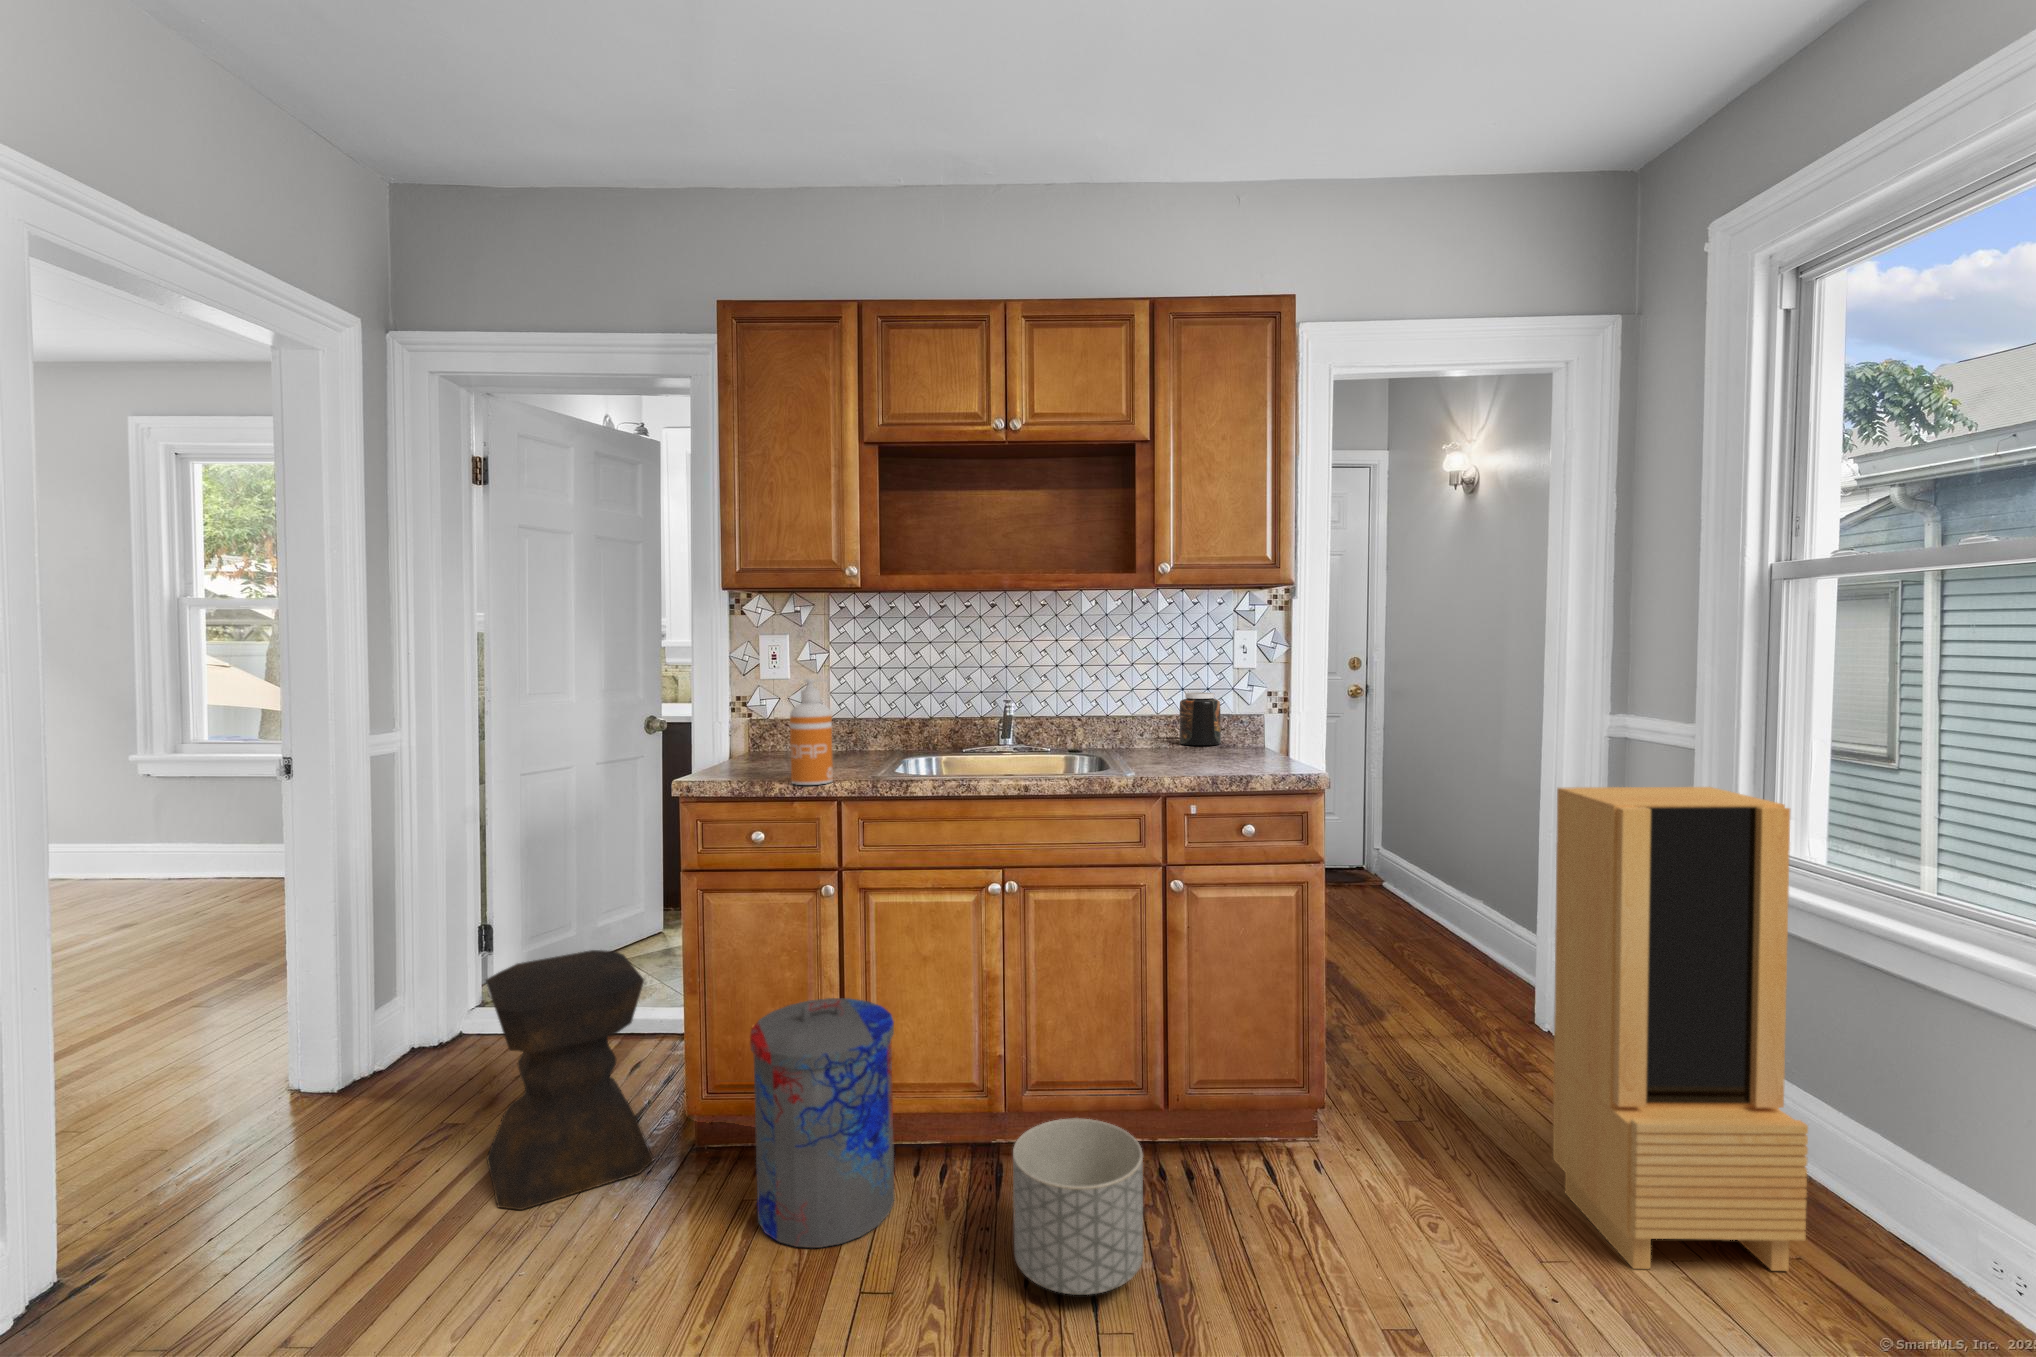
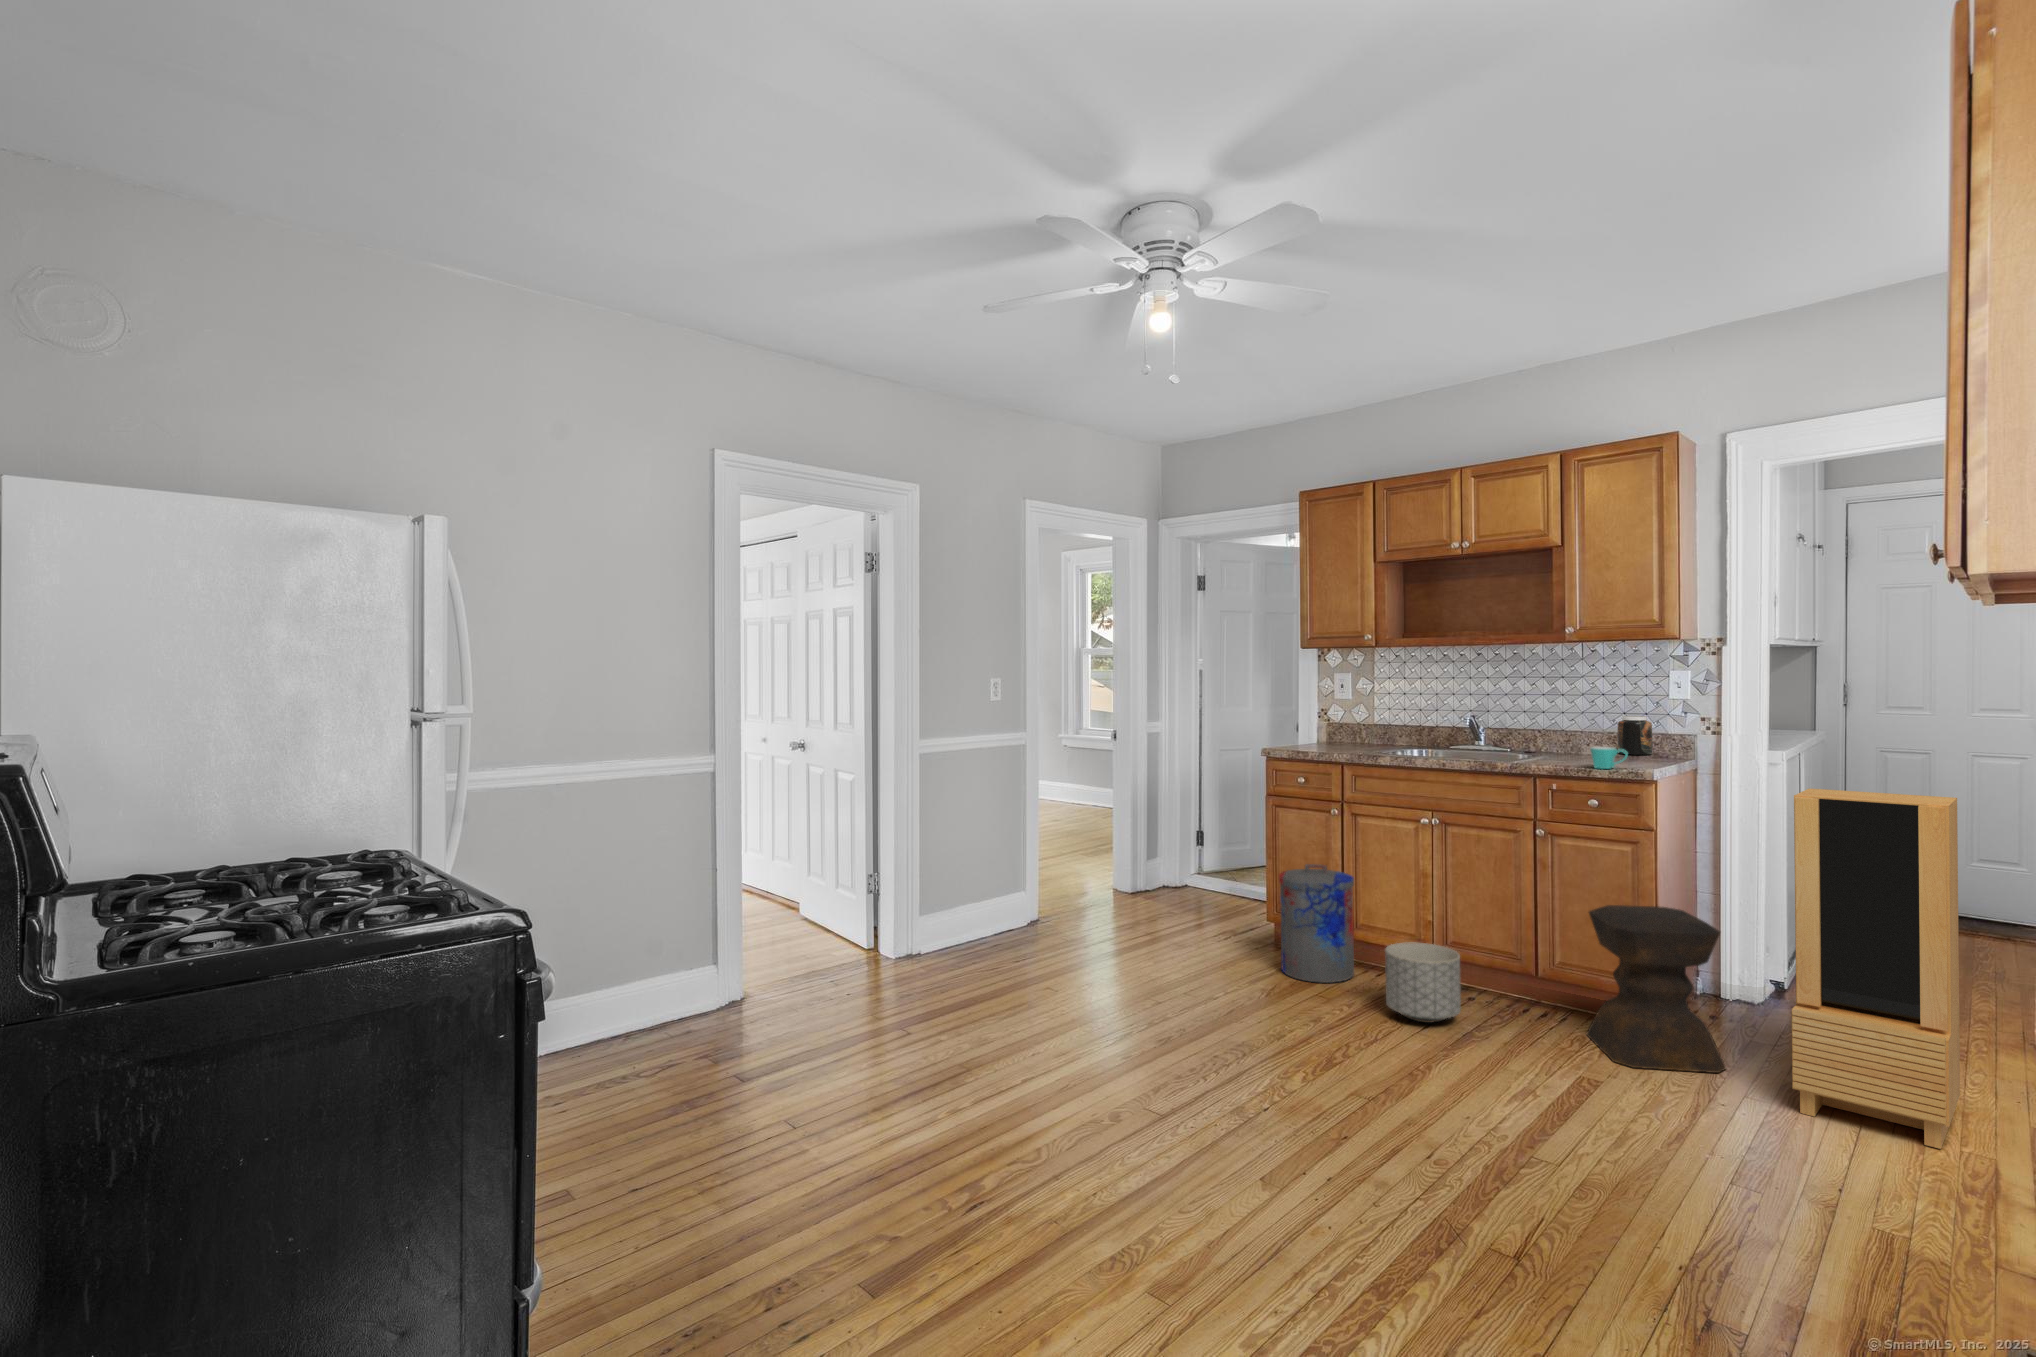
soap dispenser: present [790,679,833,785] -> none [1319,698,1343,756]
mug: none [1227,741,1277,774] -> present [1590,747,1628,769]
stool: present [486,950,654,1210] -> present [1587,905,1726,1073]

